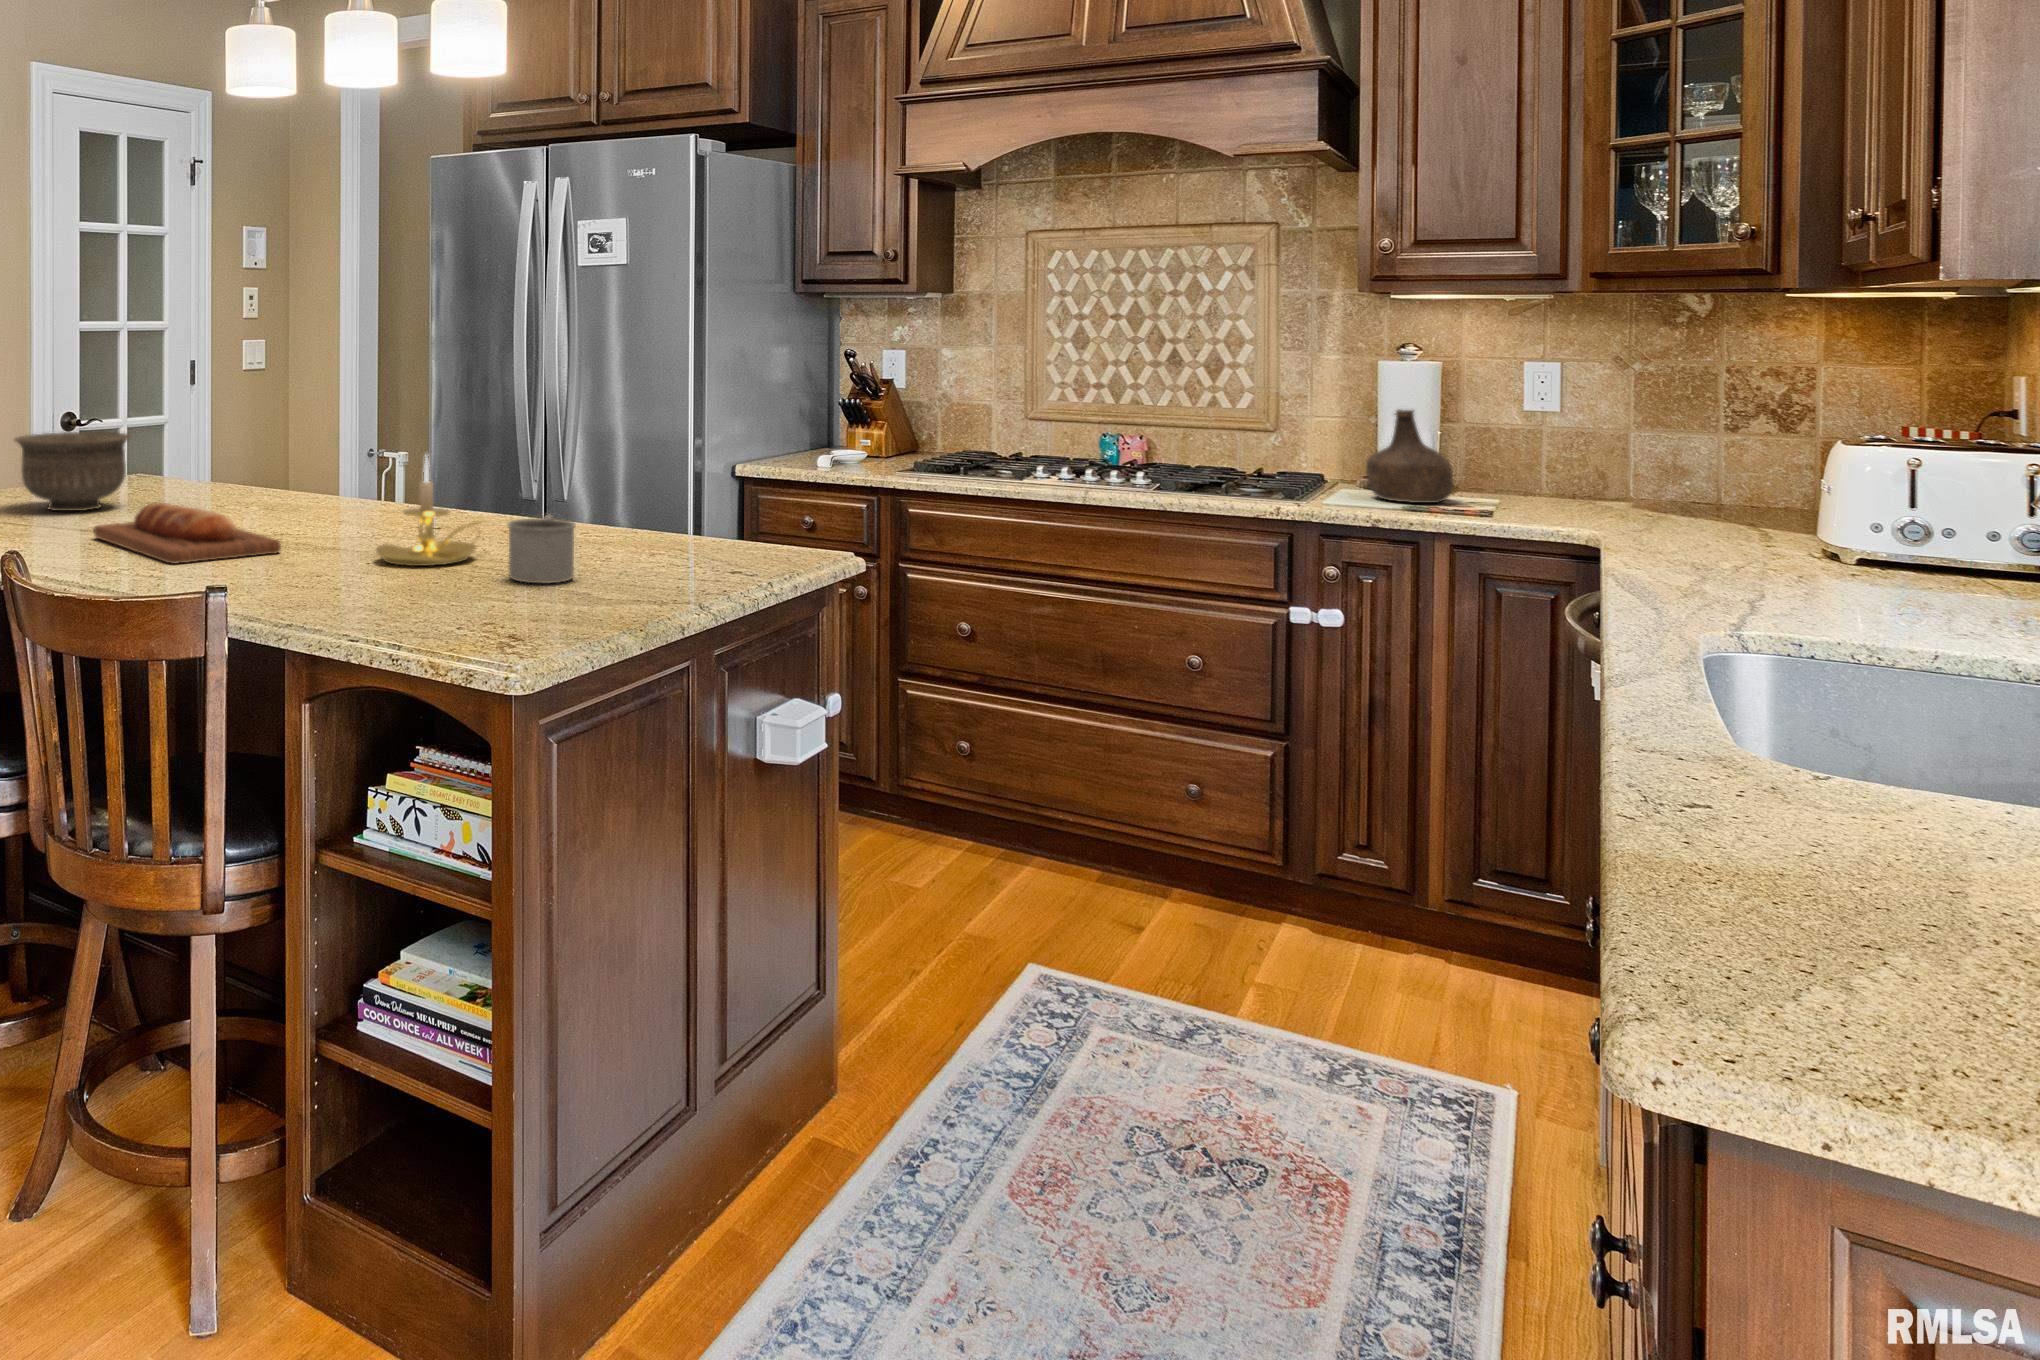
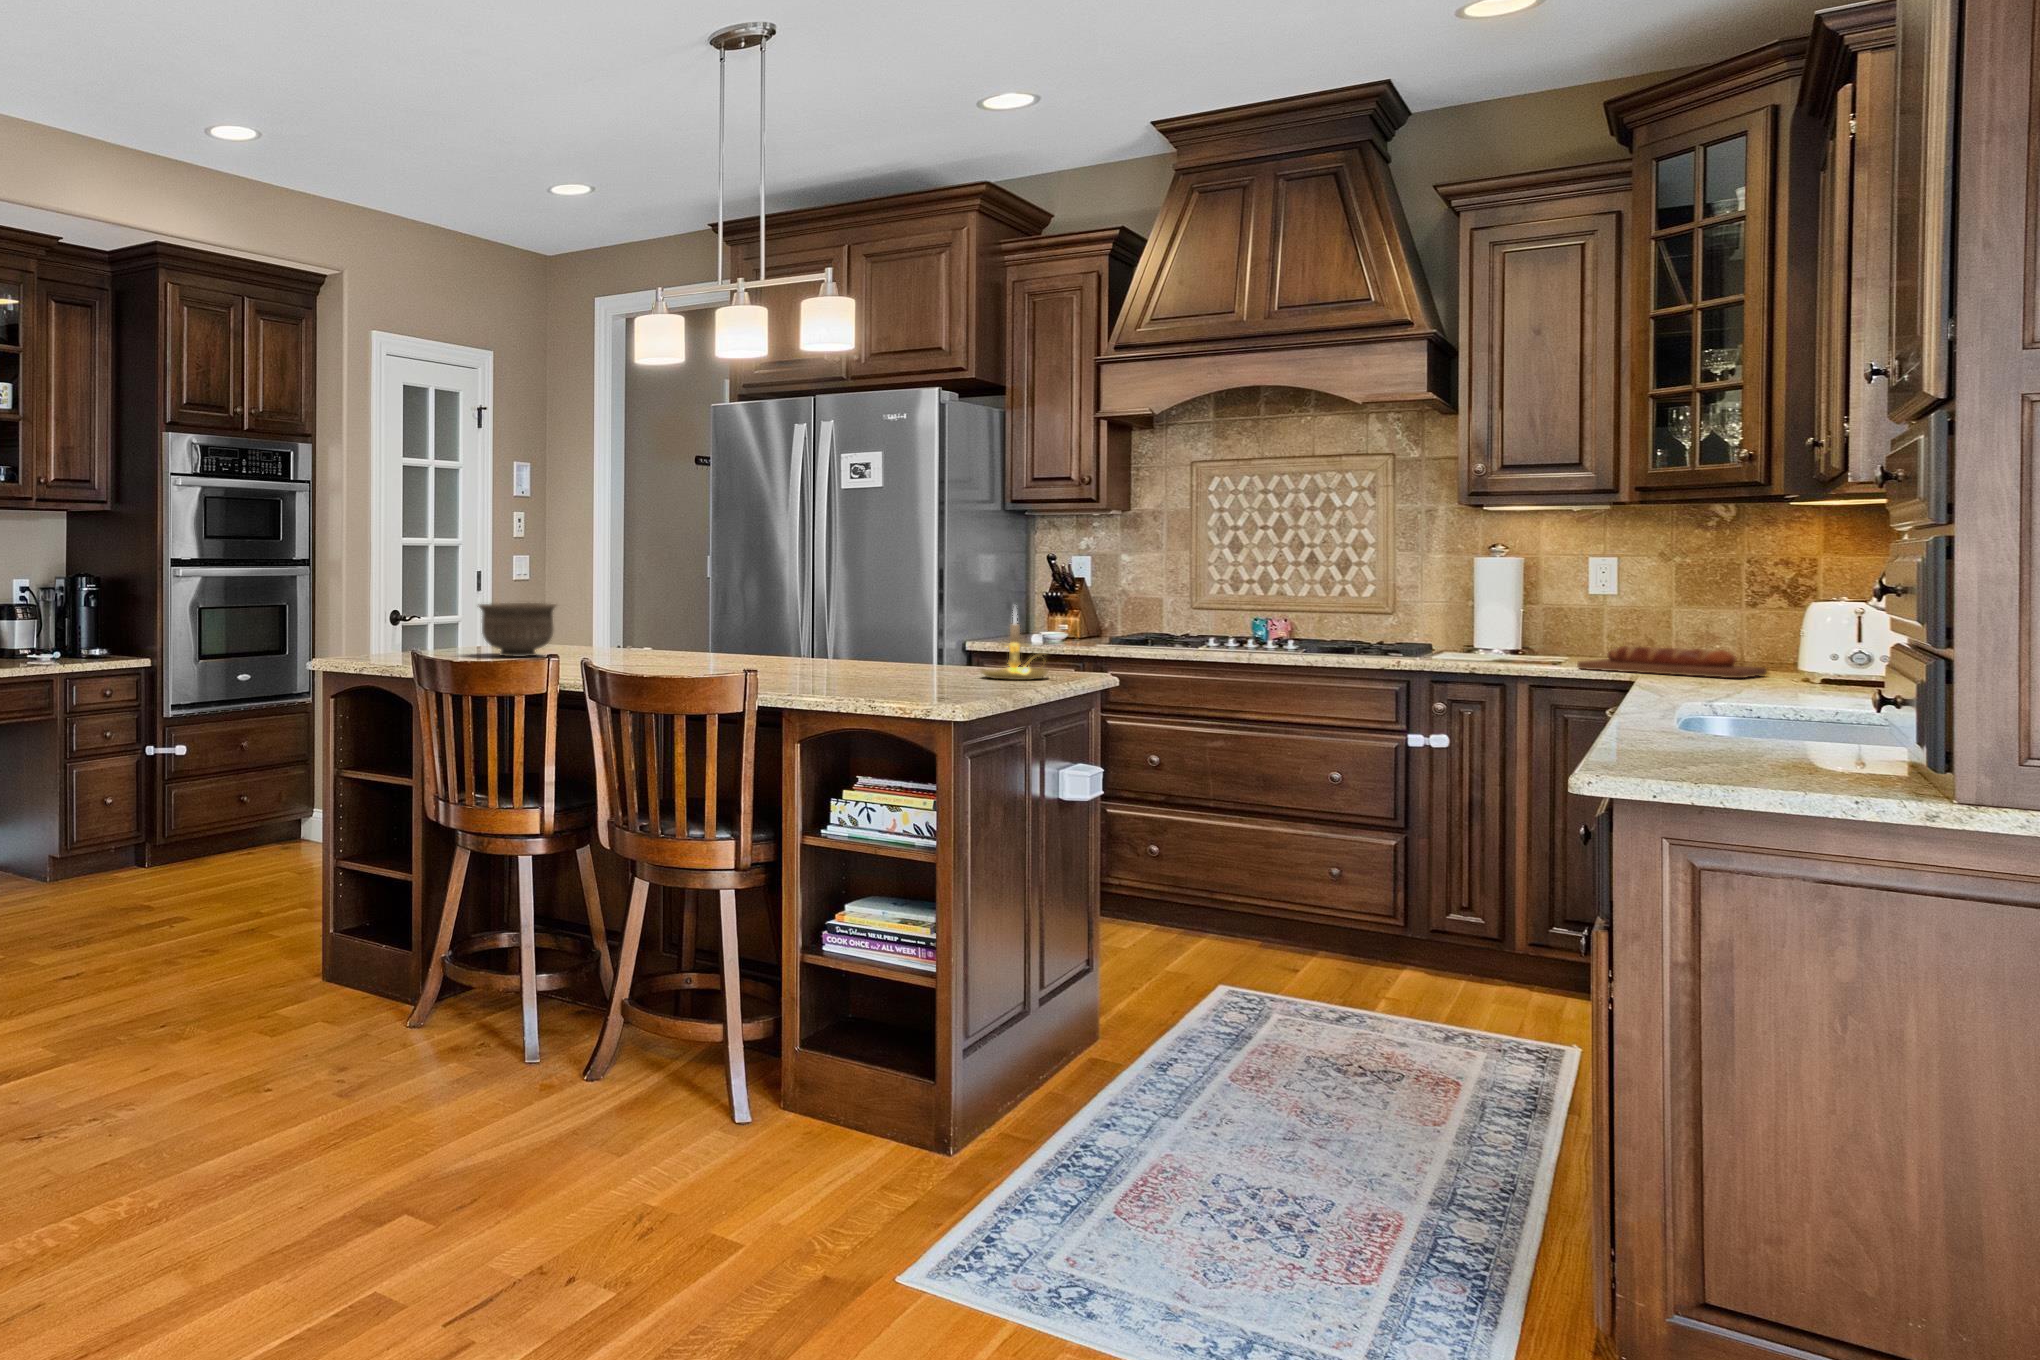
bottle: present [1366,410,1453,503] -> none [1467,591,1535,660]
candle holder: present [376,457,480,566] -> present [981,612,1048,680]
bread loaf: present [94,503,281,564] -> present [1577,646,1767,678]
mug: present [508,515,576,583] -> none [890,640,938,682]

